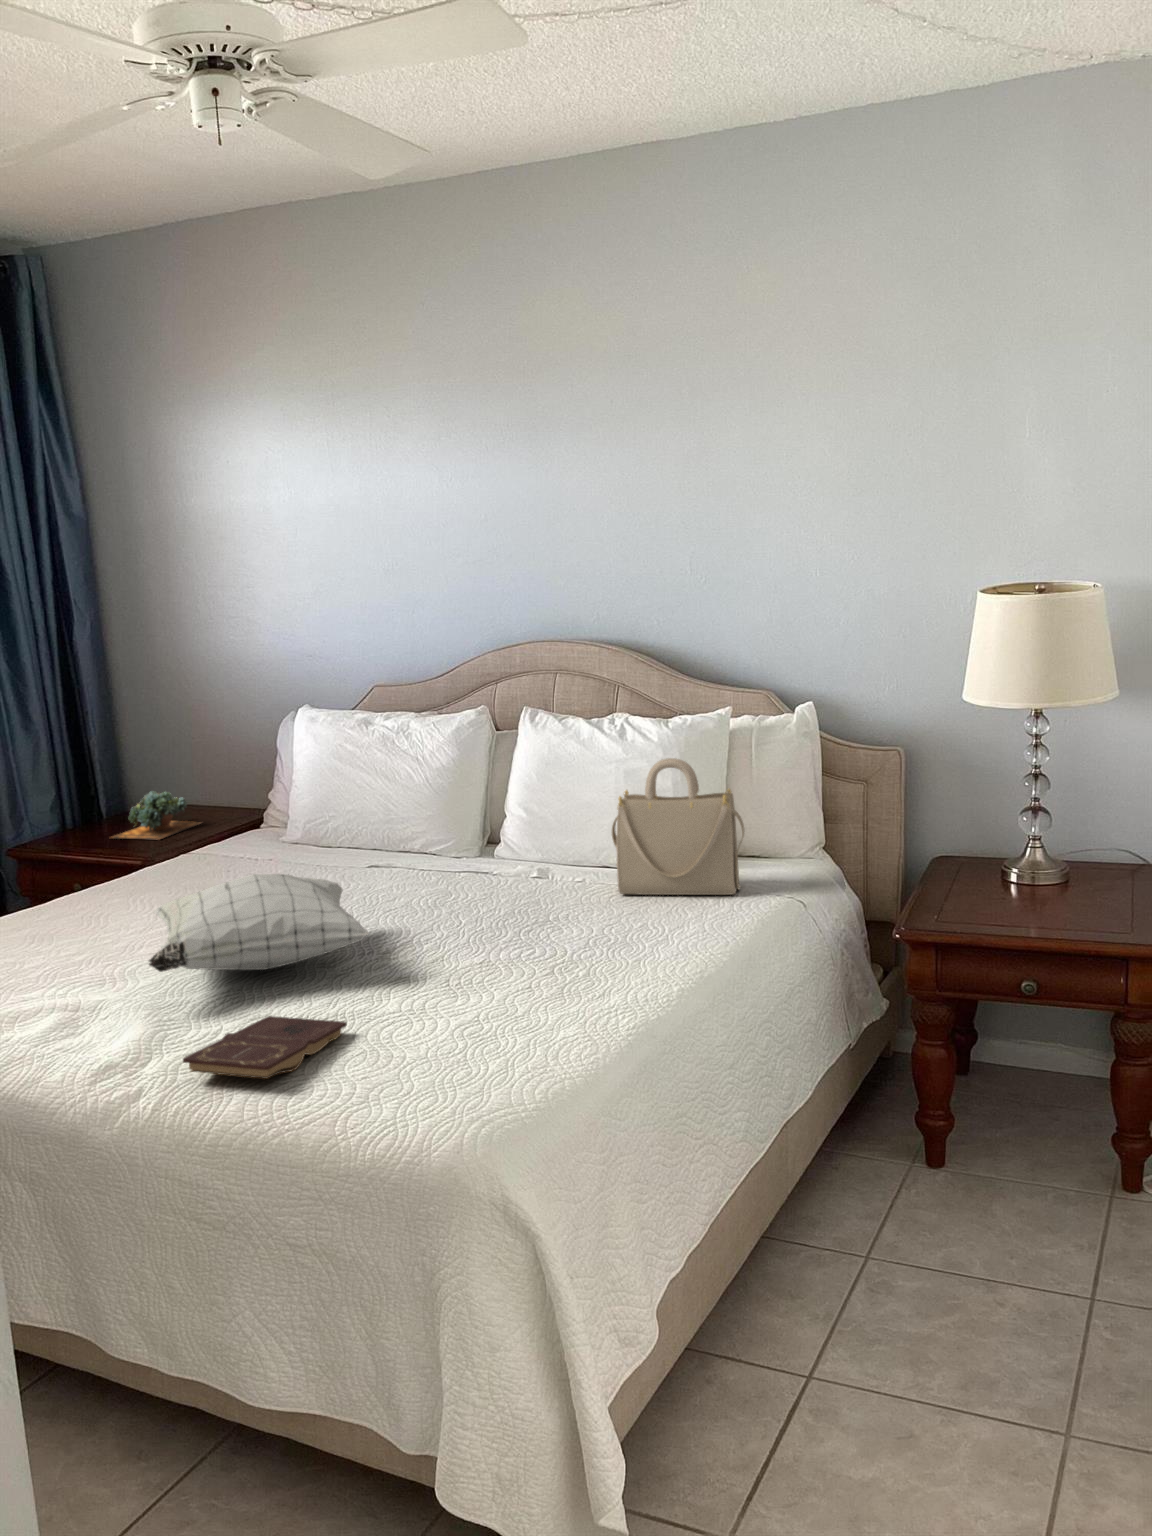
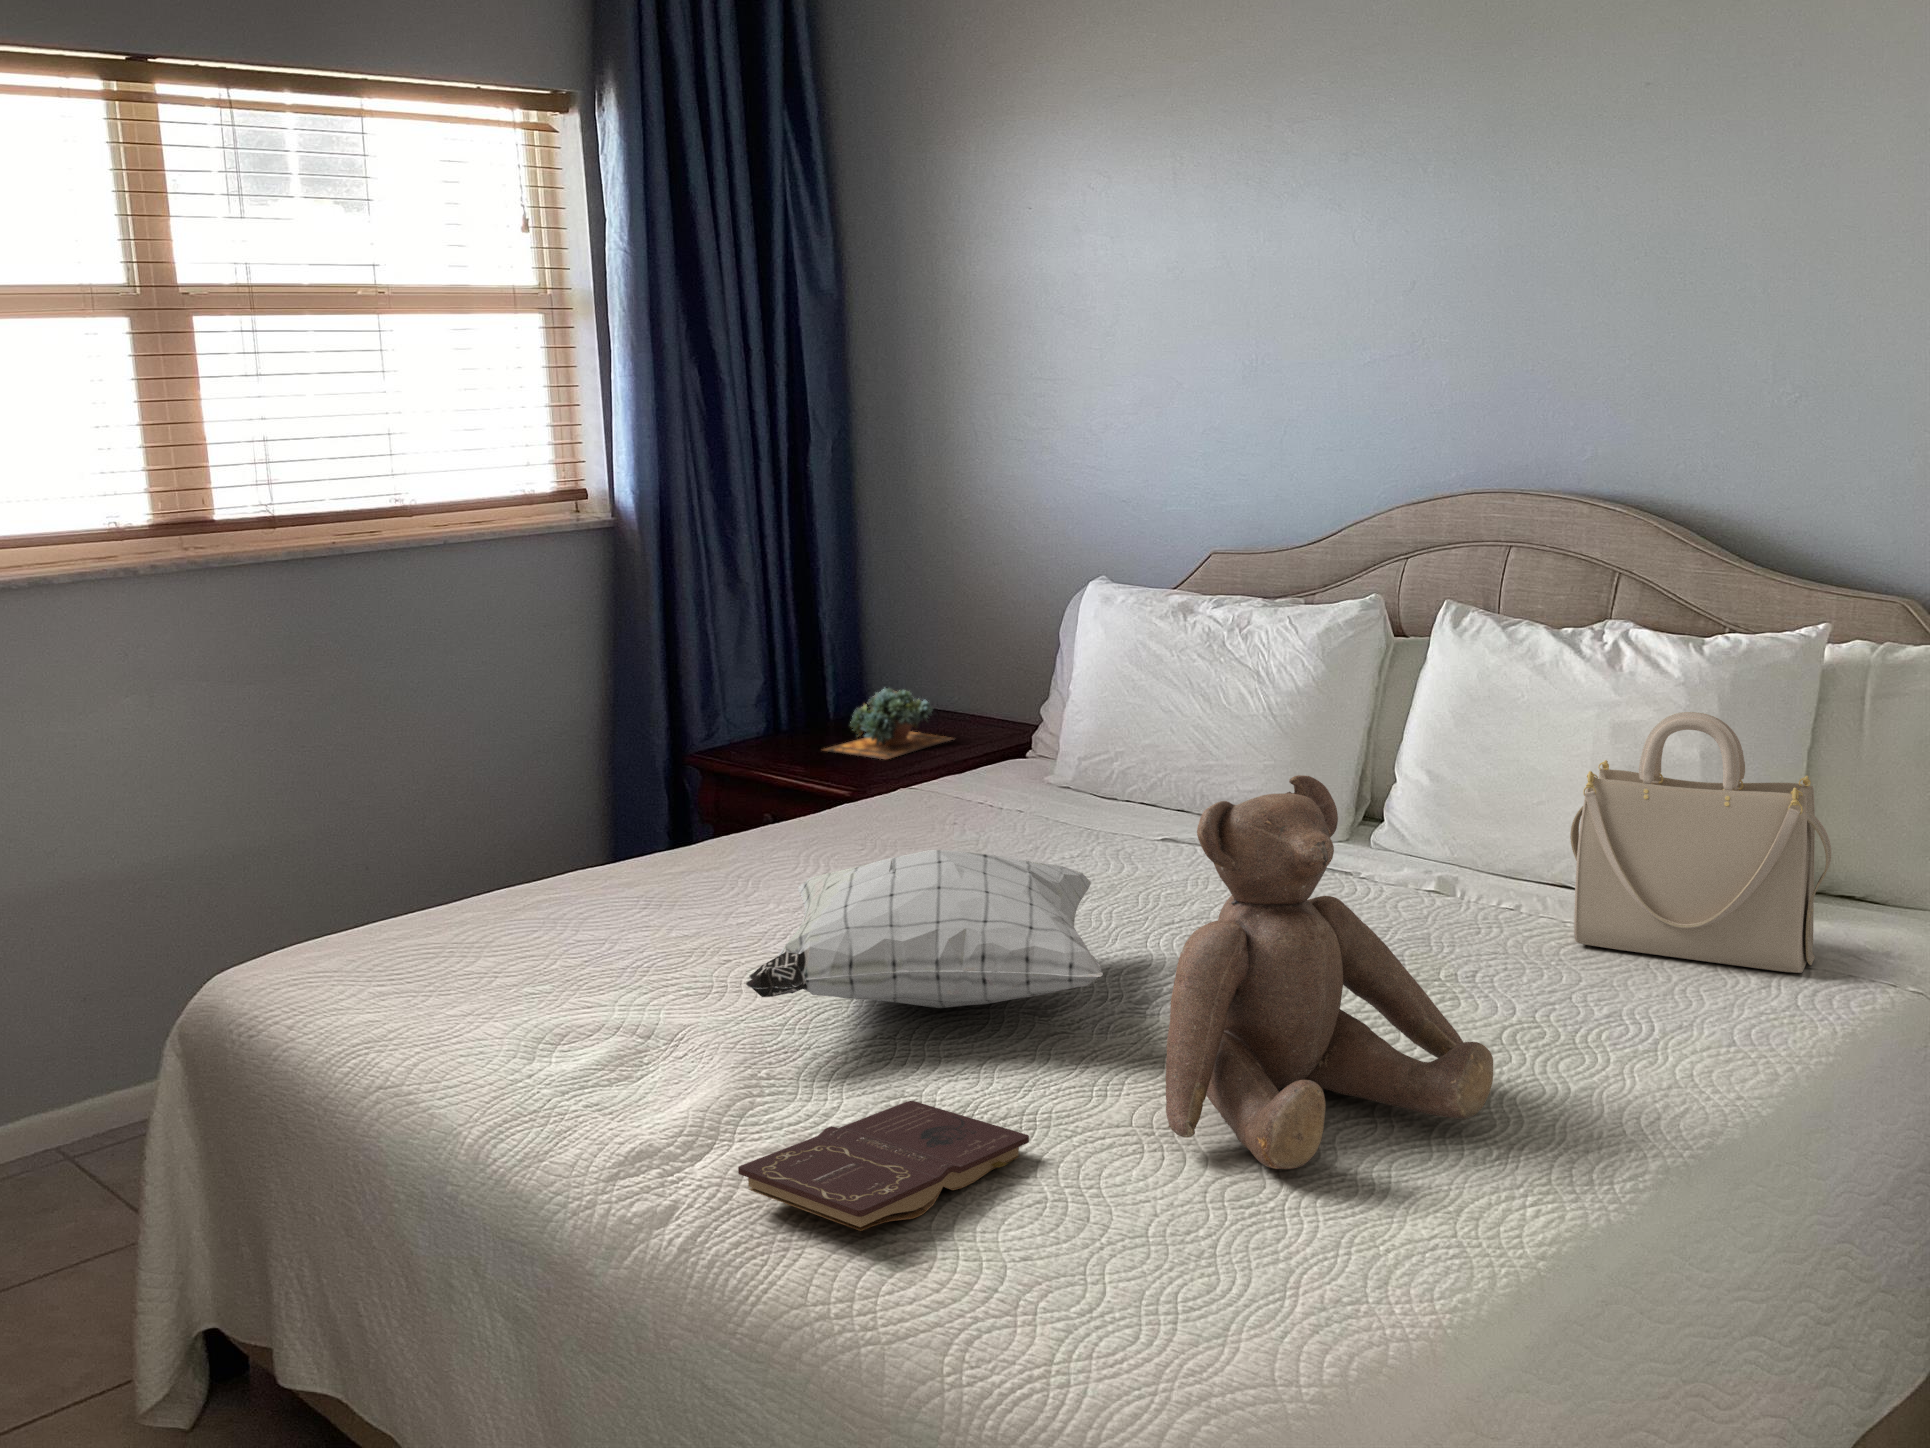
teddy bear: none [418,804,592,1017] -> present [1166,775,1493,1169]

